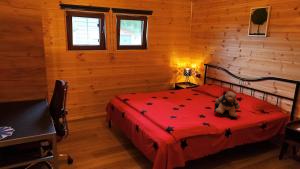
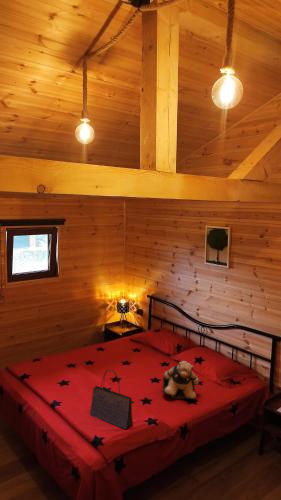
tote bag: none [165,89,195,127] -> present [90,370,134,429]

